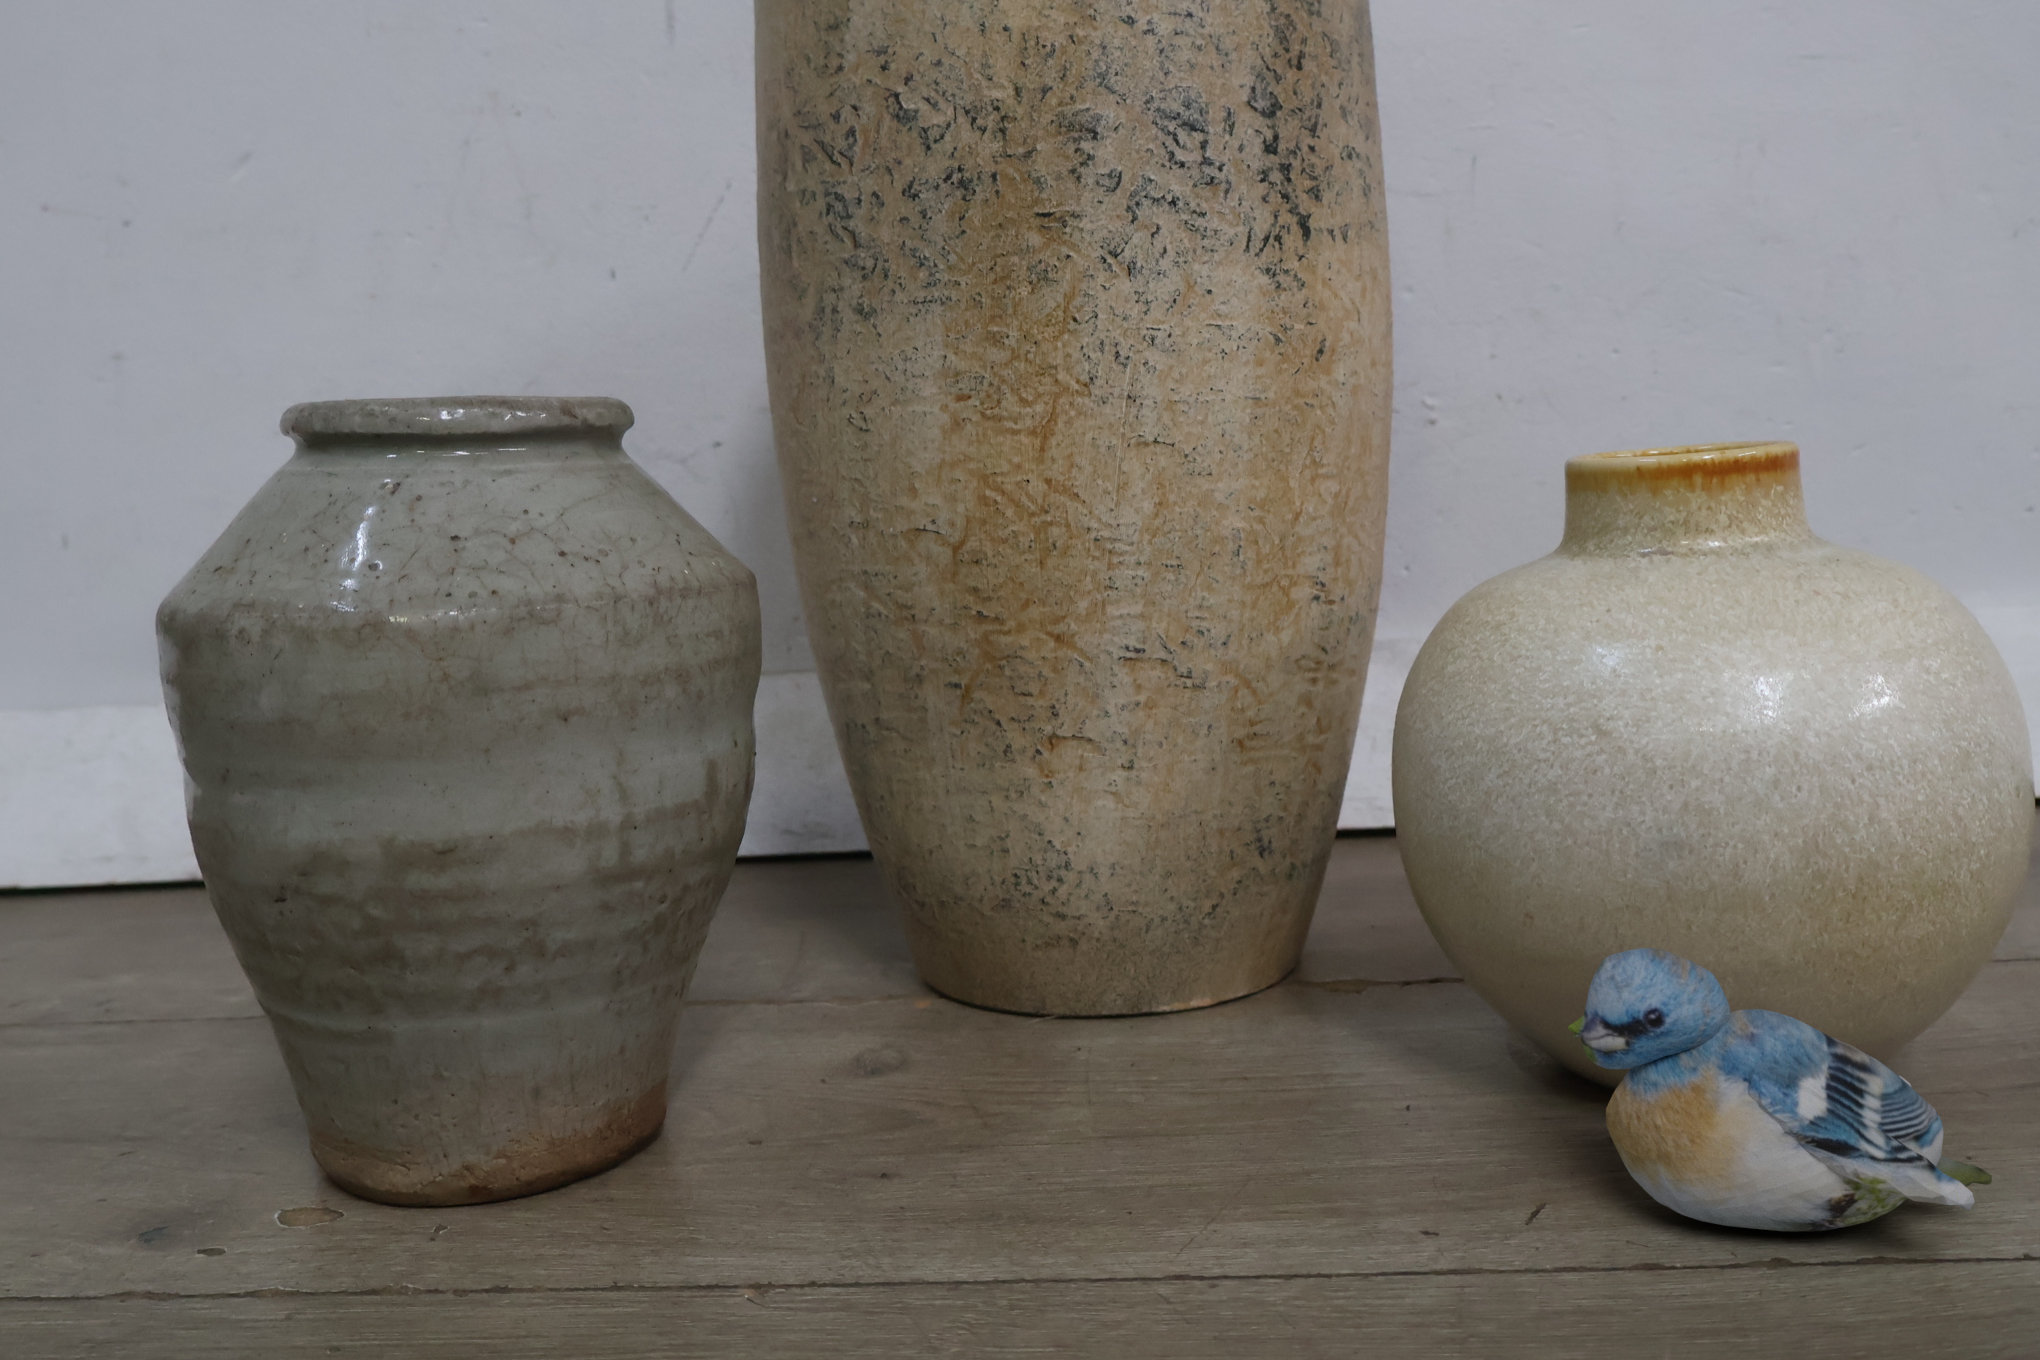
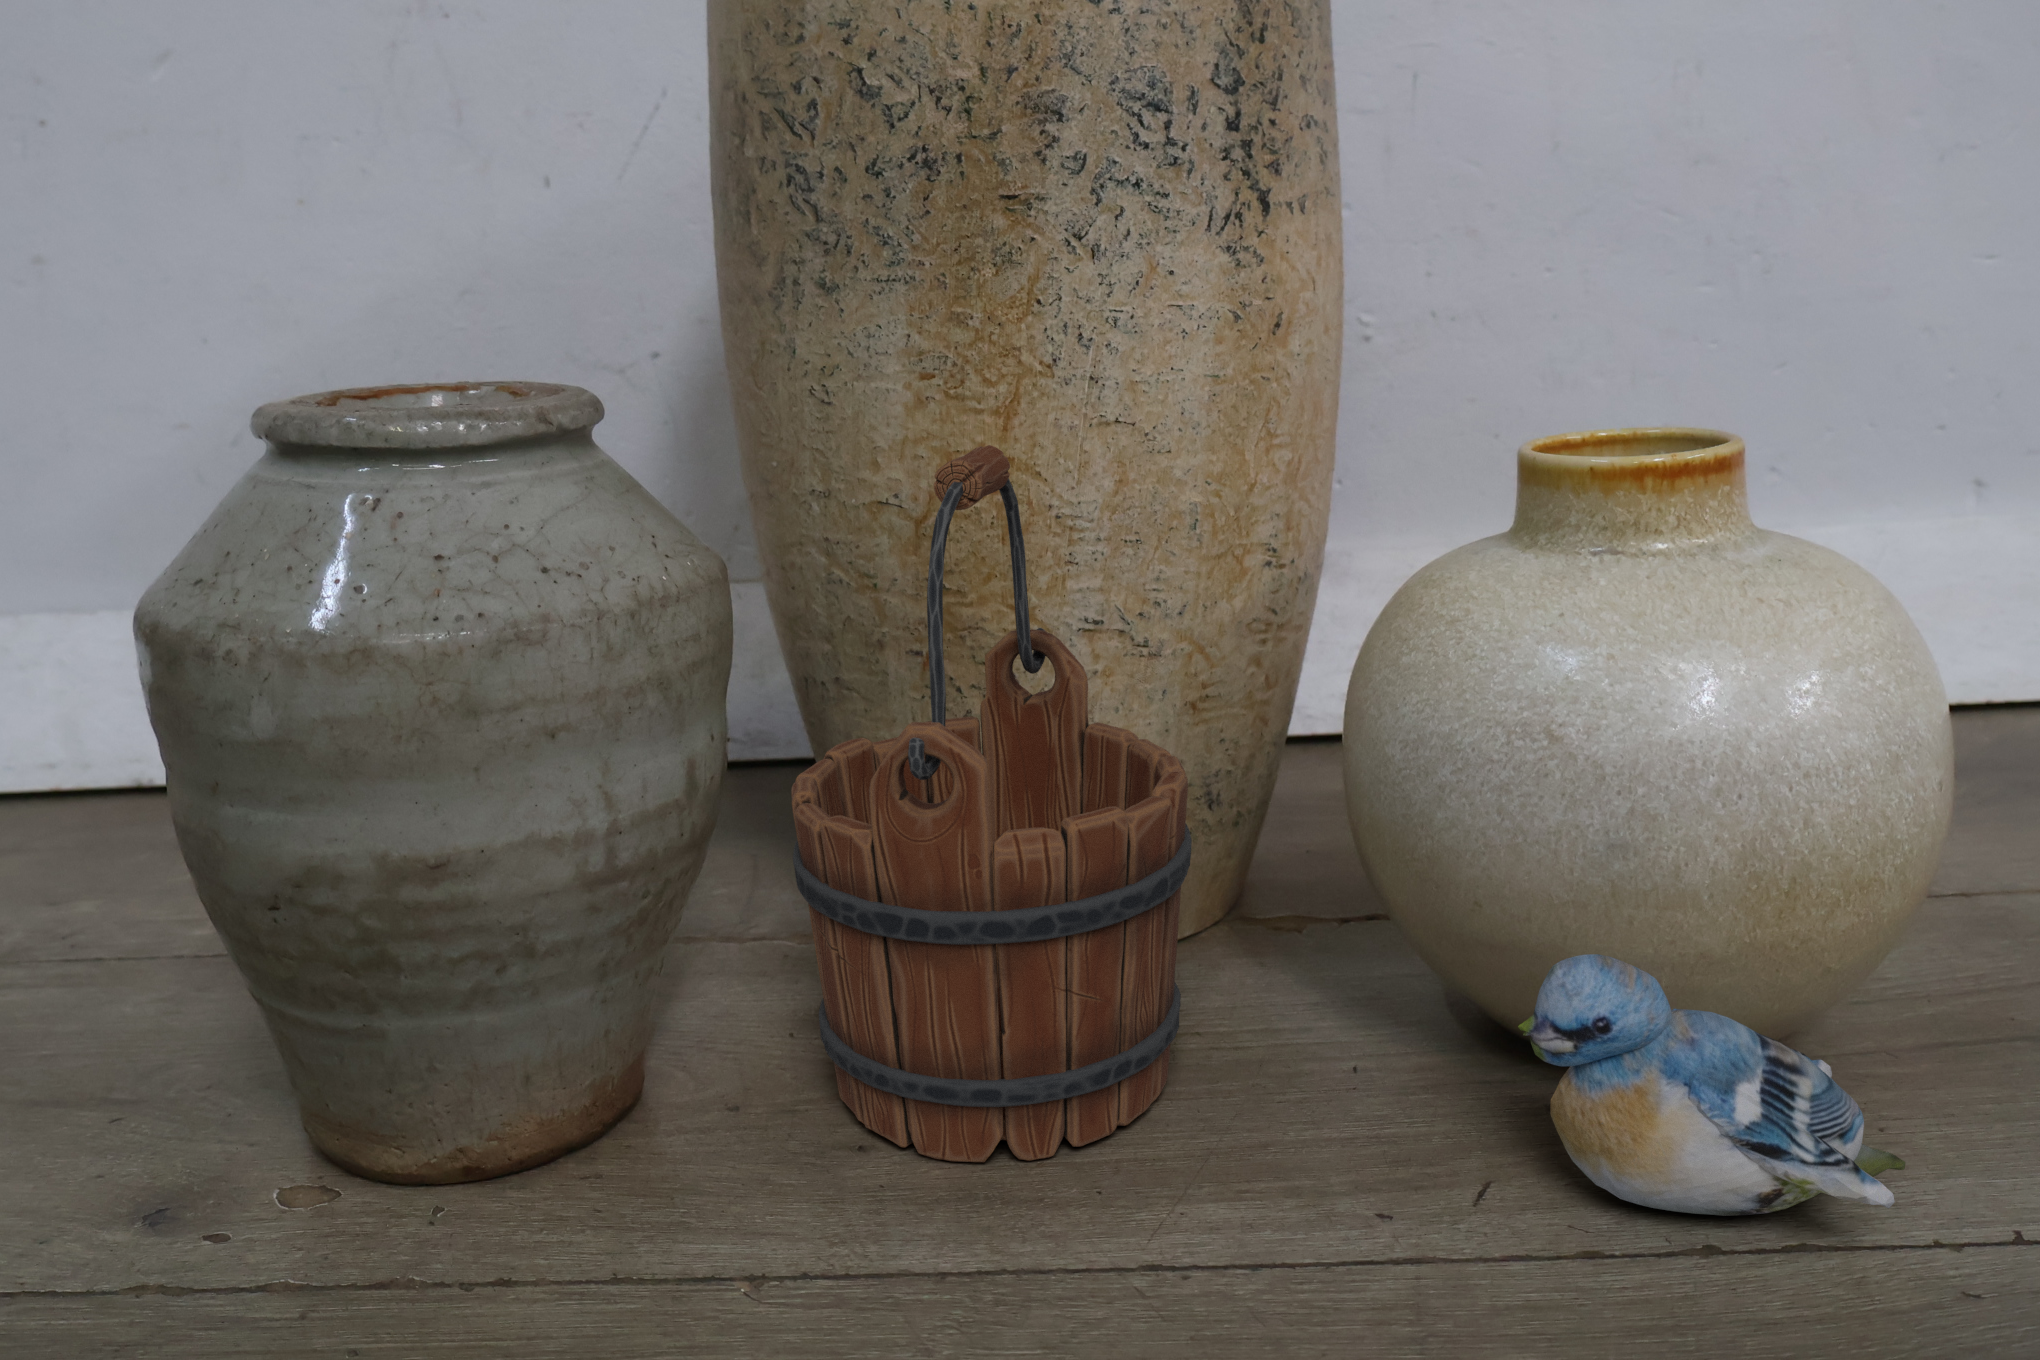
wooden bucket: none [815,449,1228,1187] -> present [791,445,1192,1162]

